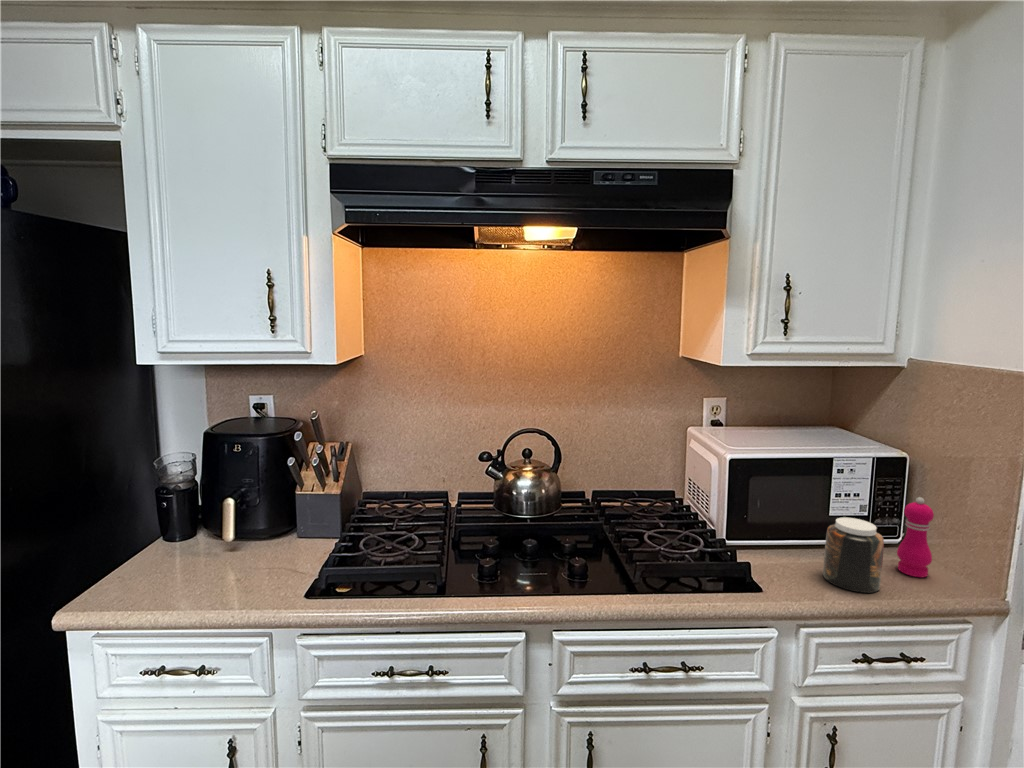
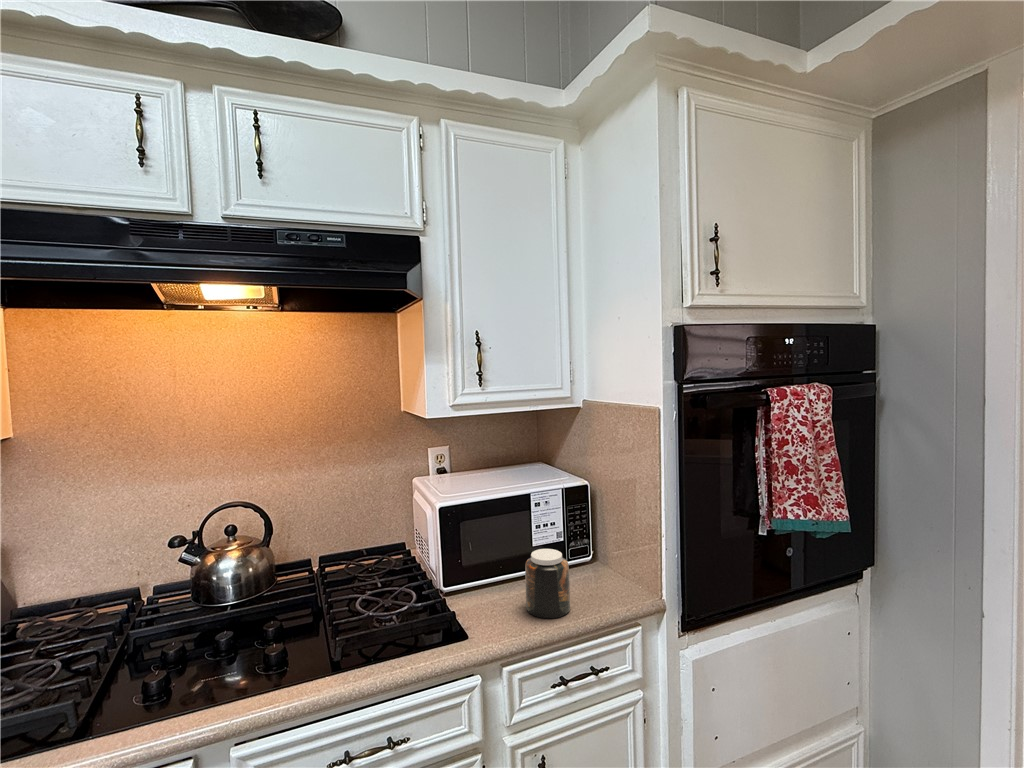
pepper mill: present [897,497,934,577] -> none [587,520,612,591]

